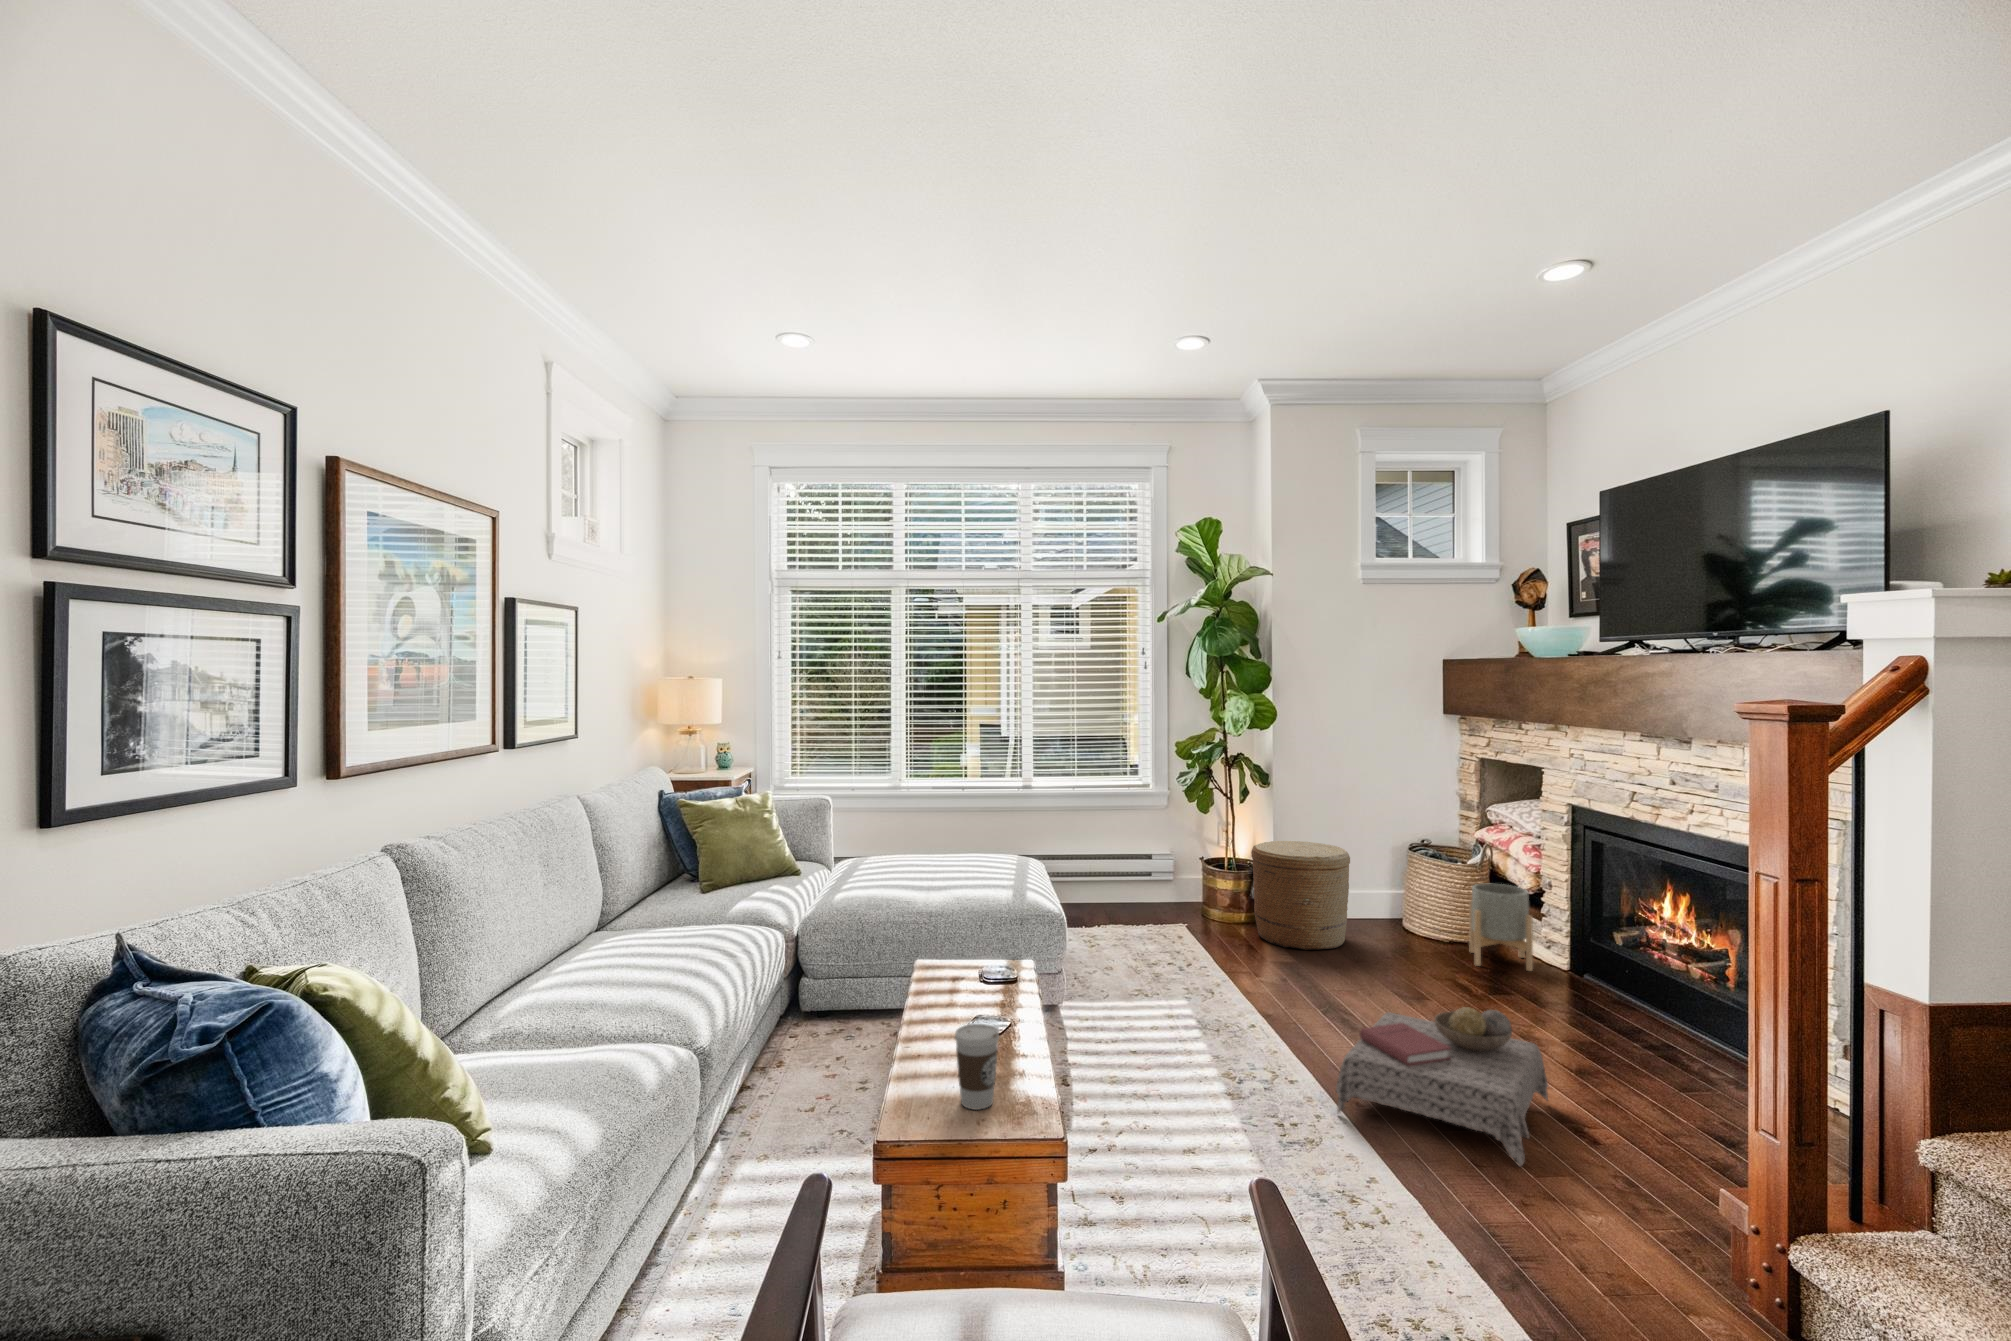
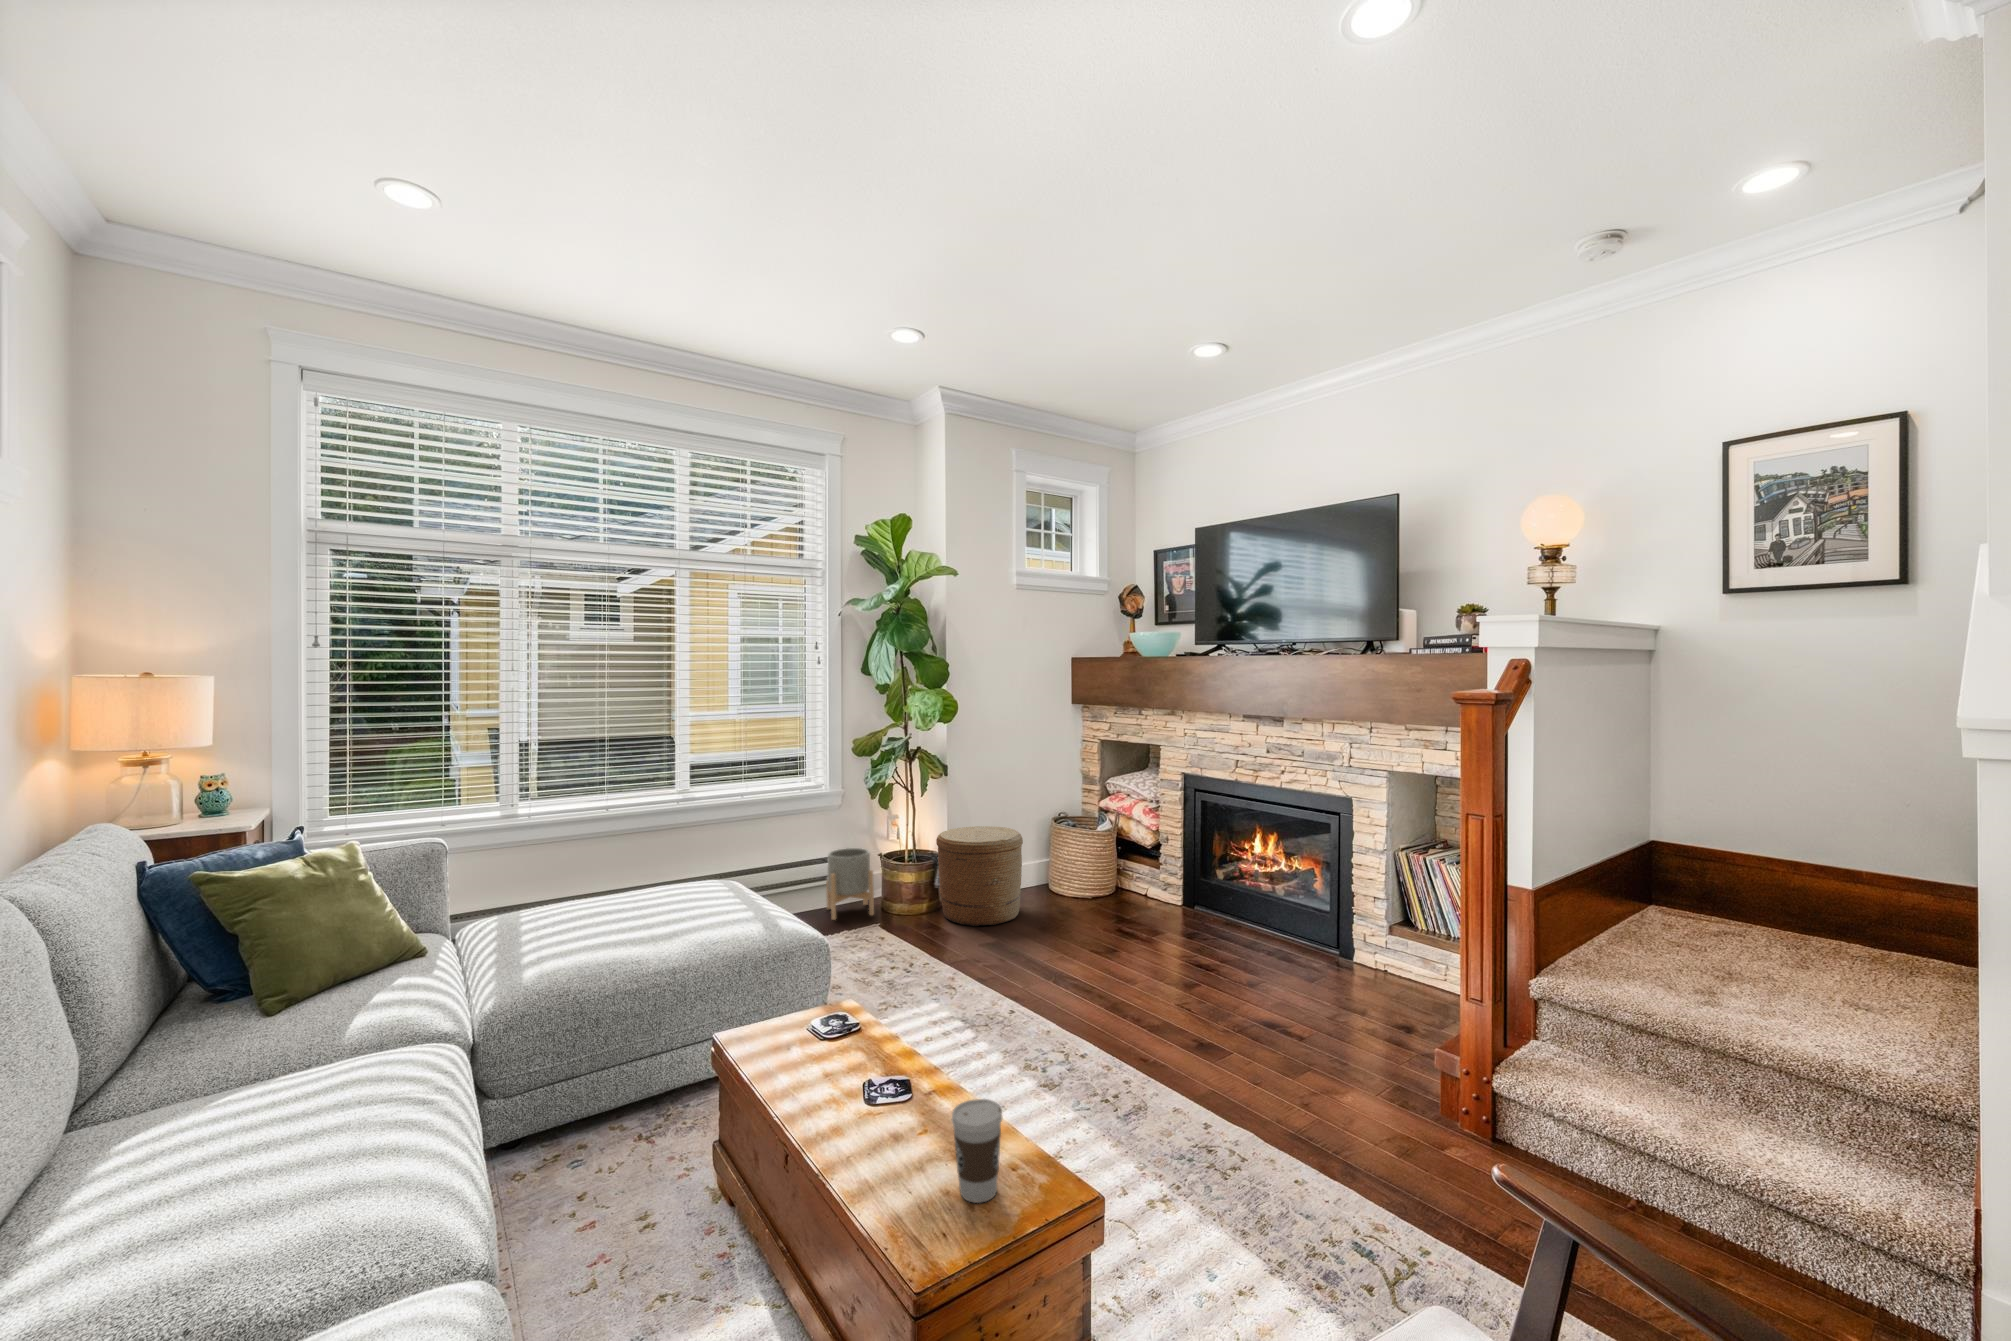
planter: present [1469,884,1533,971] -> present [826,848,874,920]
ottoman: present [1336,1007,1548,1167] -> none [1124,954,1287,1080]

